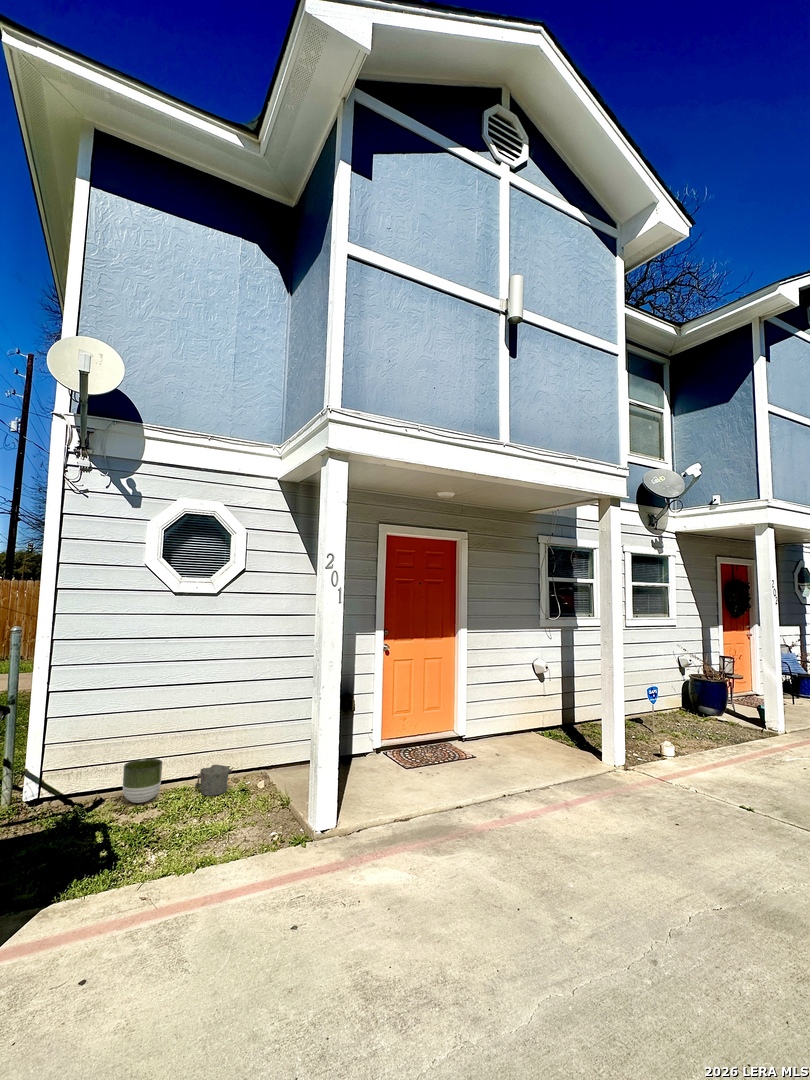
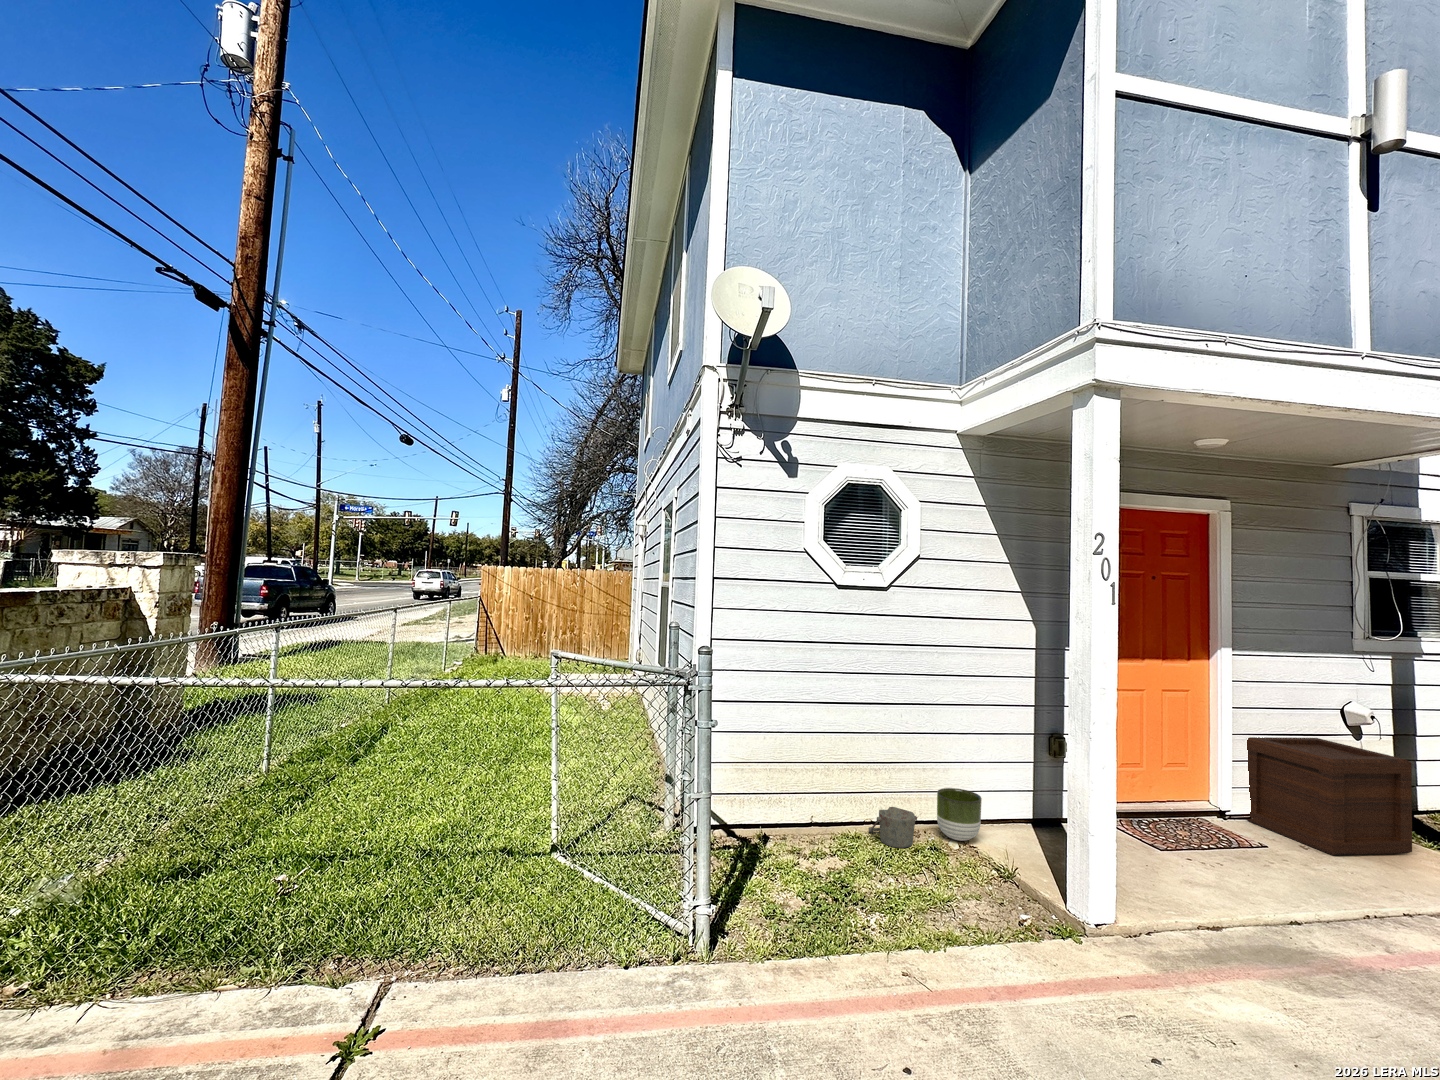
wooden crate: none [475,684,556,758] -> present [1246,737,1412,855]
planter: present [123,759,163,803] -> present [937,788,982,841]

